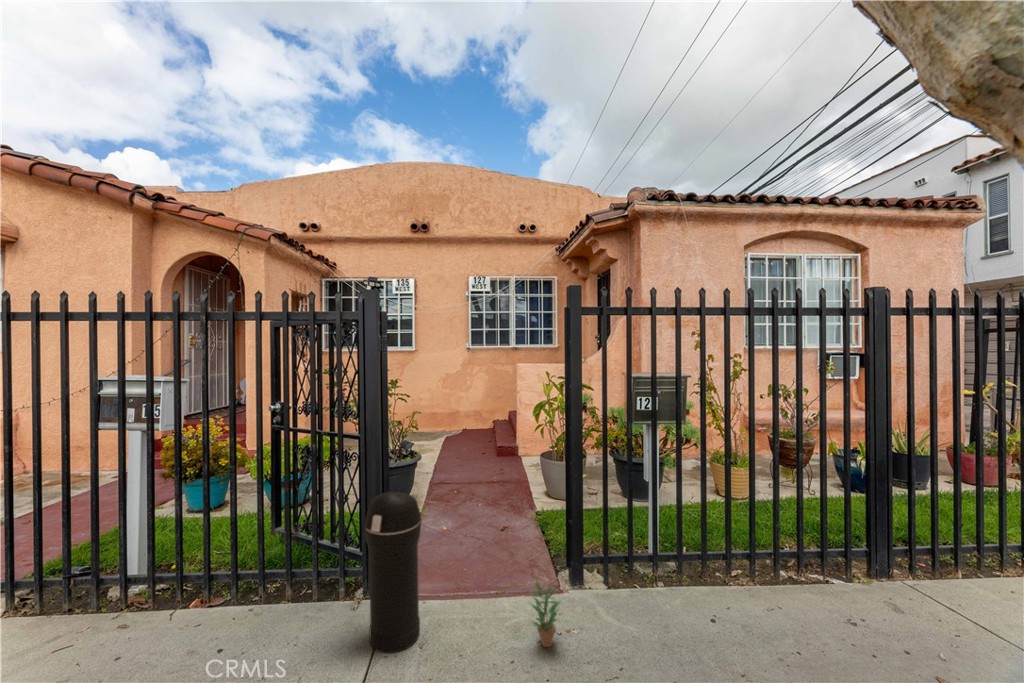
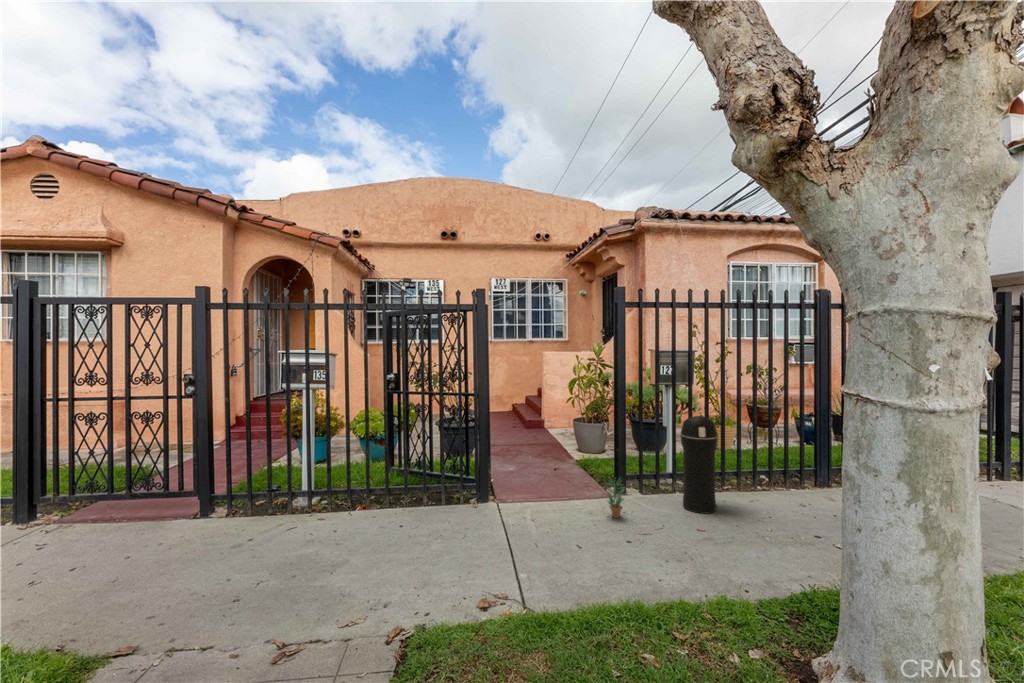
trash can: present [364,492,421,653] -> present [680,416,718,513]

